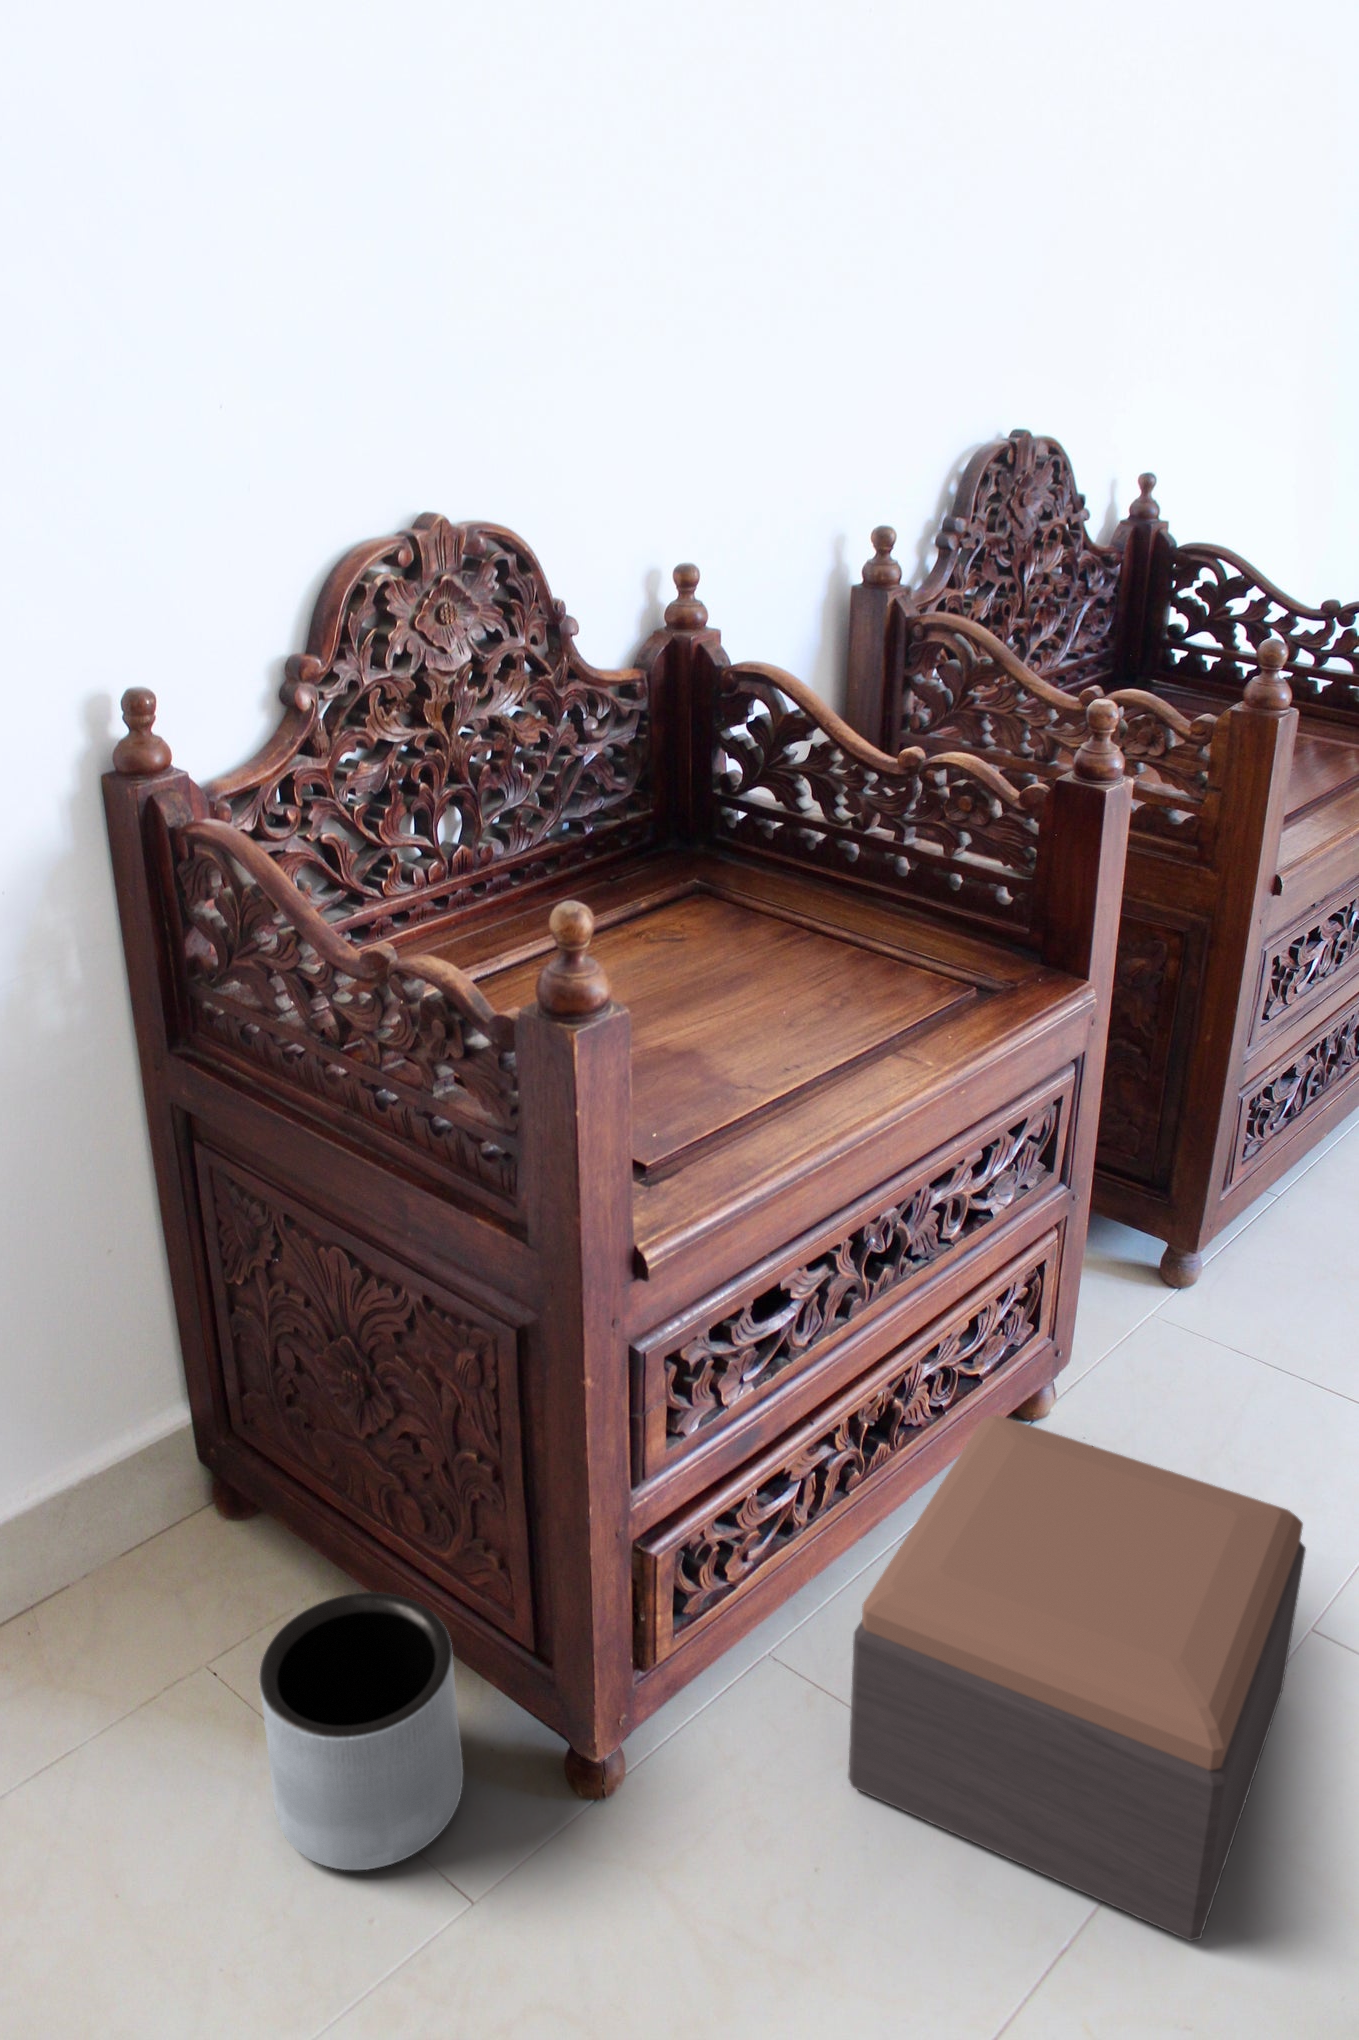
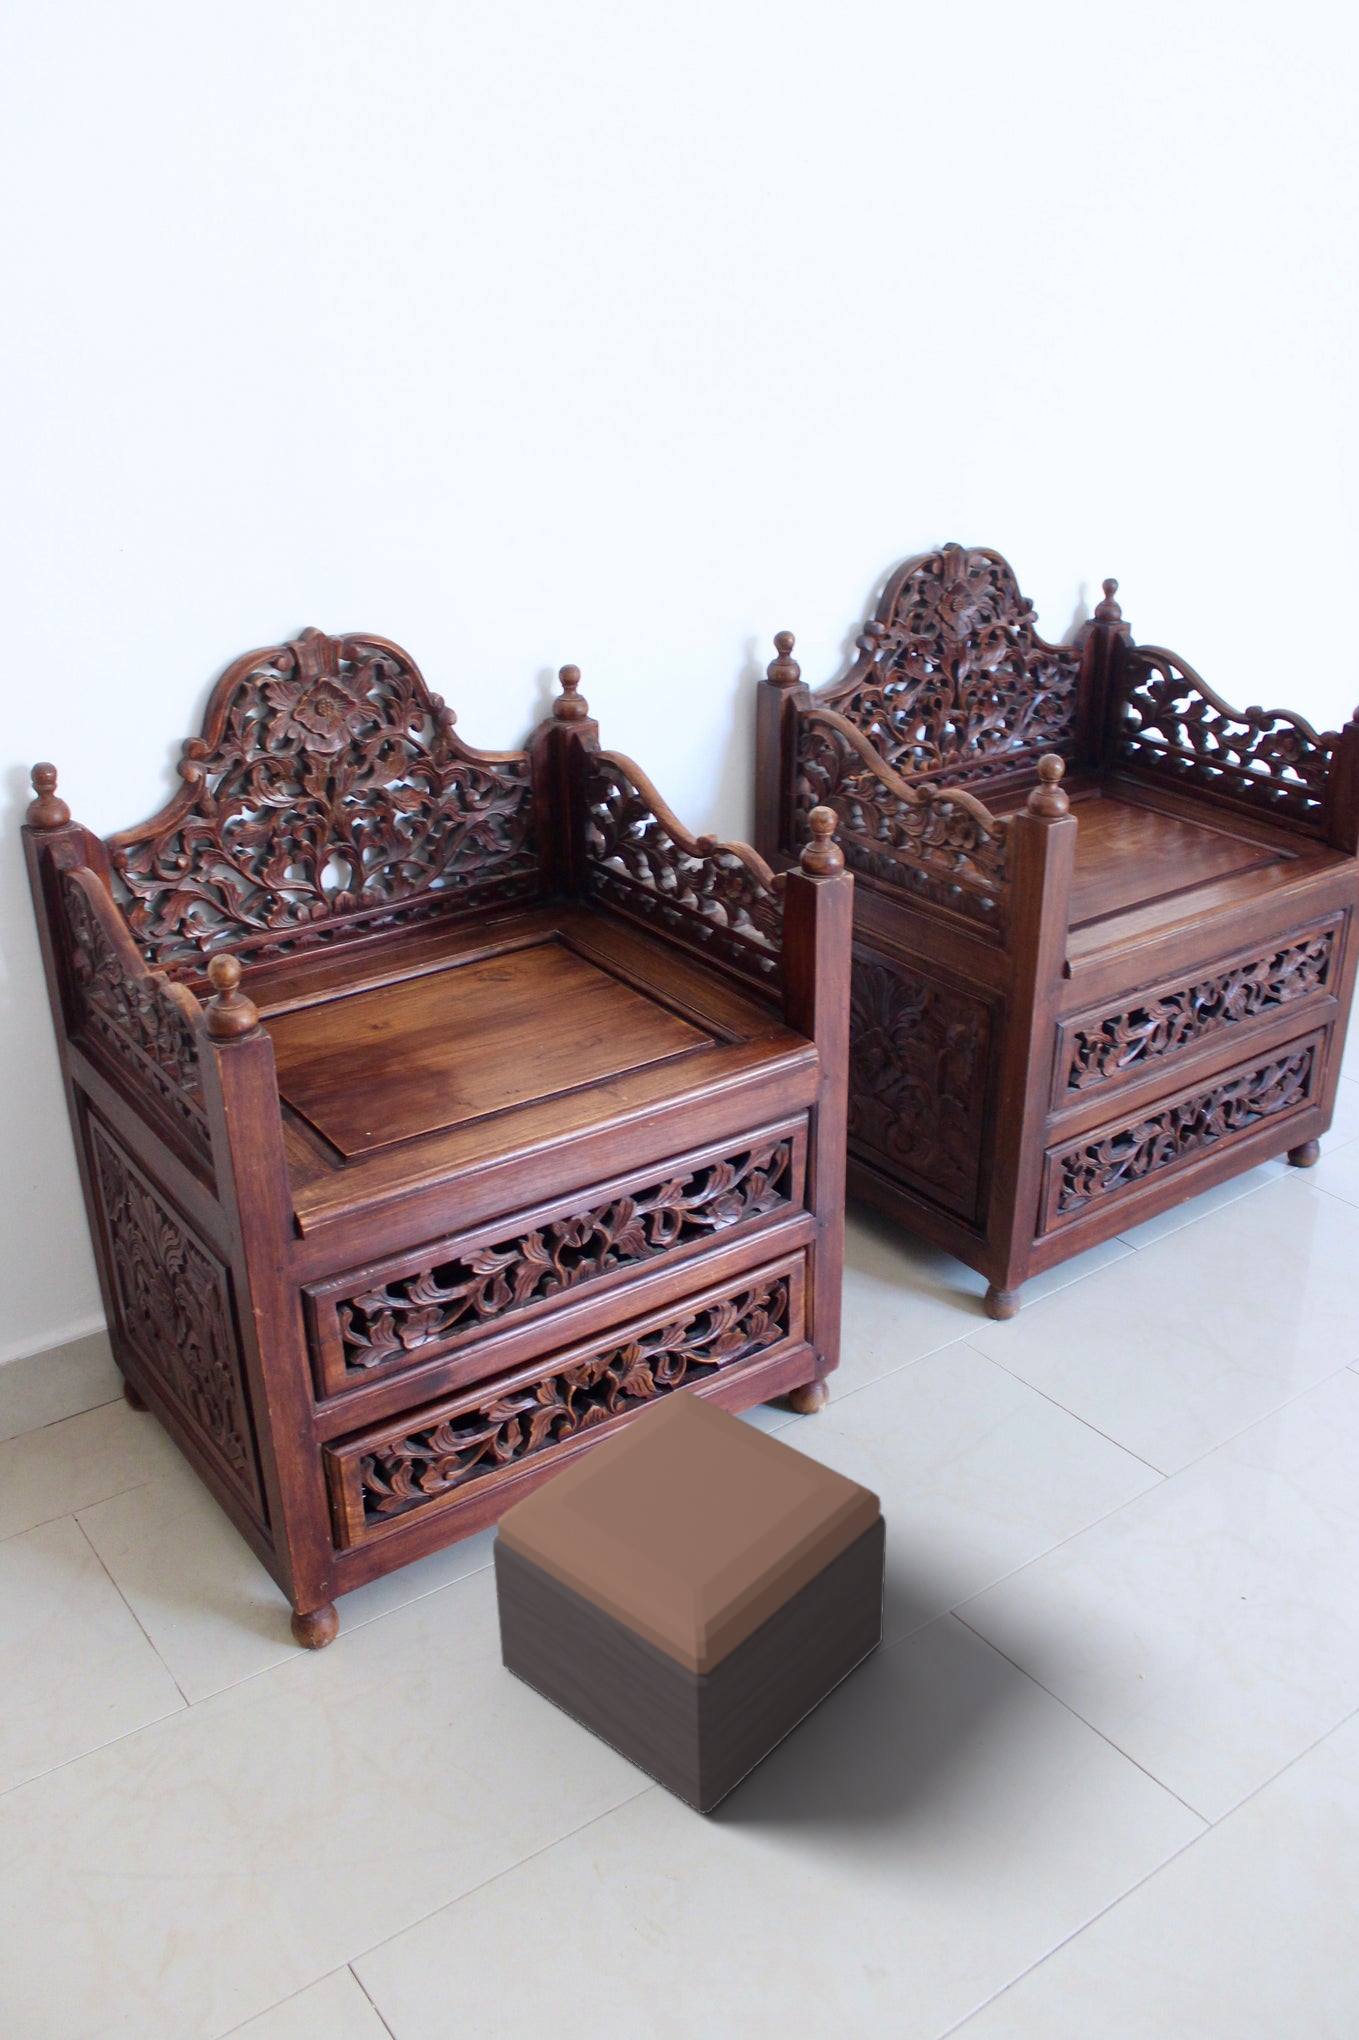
planter: present [259,1592,463,1870] -> none [50,1466,219,1671]

